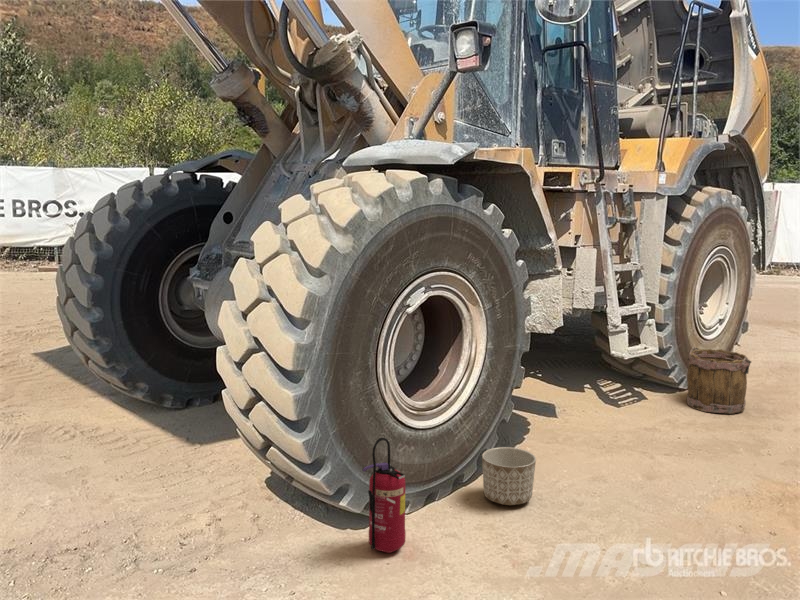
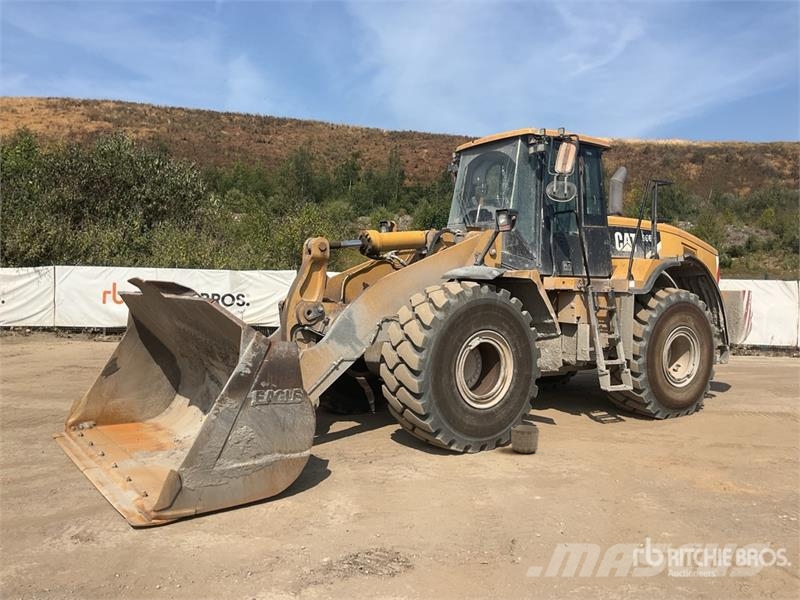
bucket: present [687,347,751,414] -> none [655,389,695,429]
fire extinguisher: present [362,438,406,553] -> none [447,405,468,462]

